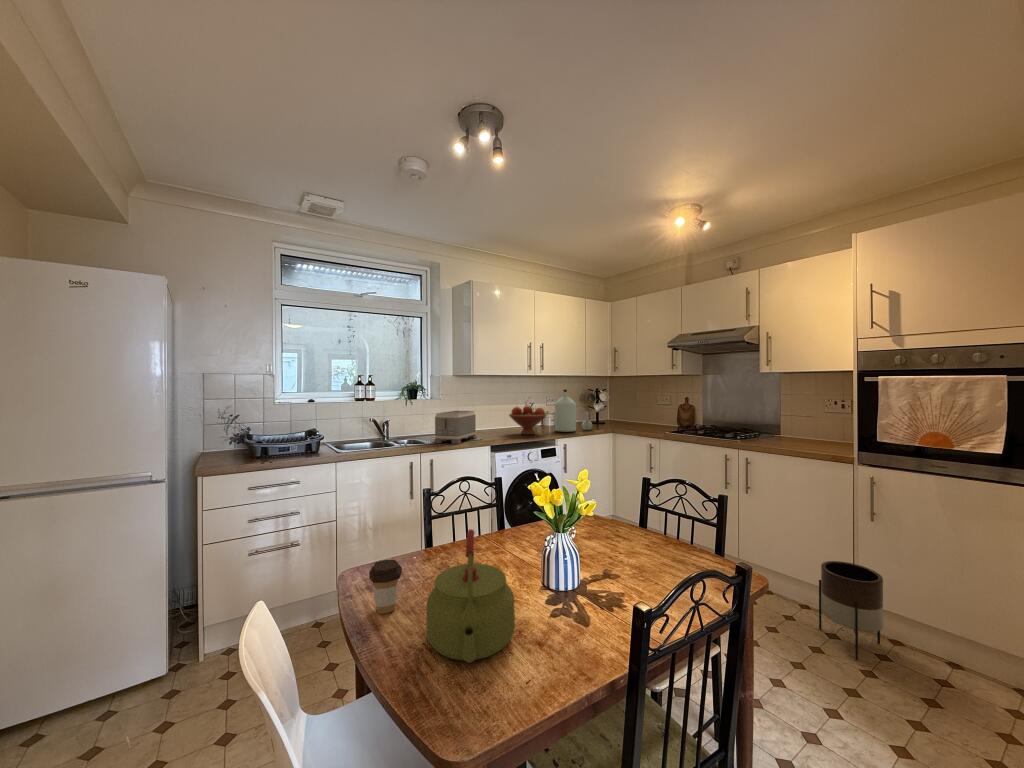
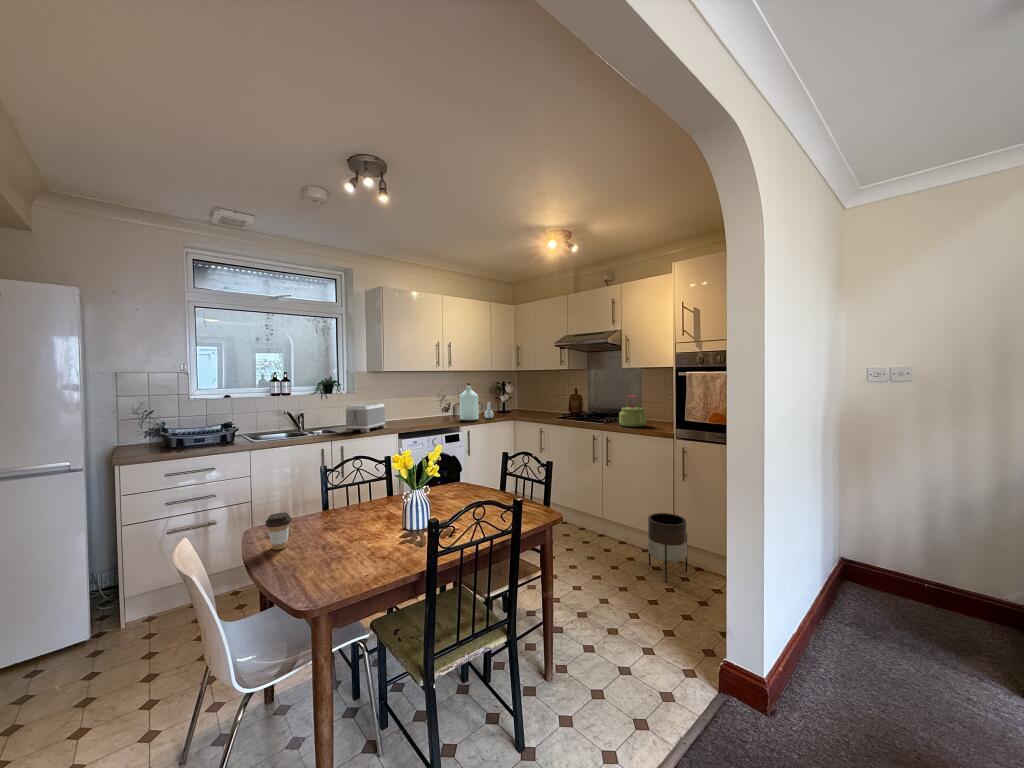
fruit bowl: present [509,406,546,435] -> none [417,398,451,423]
kettle: present [426,529,515,663] -> present [619,395,646,427]

